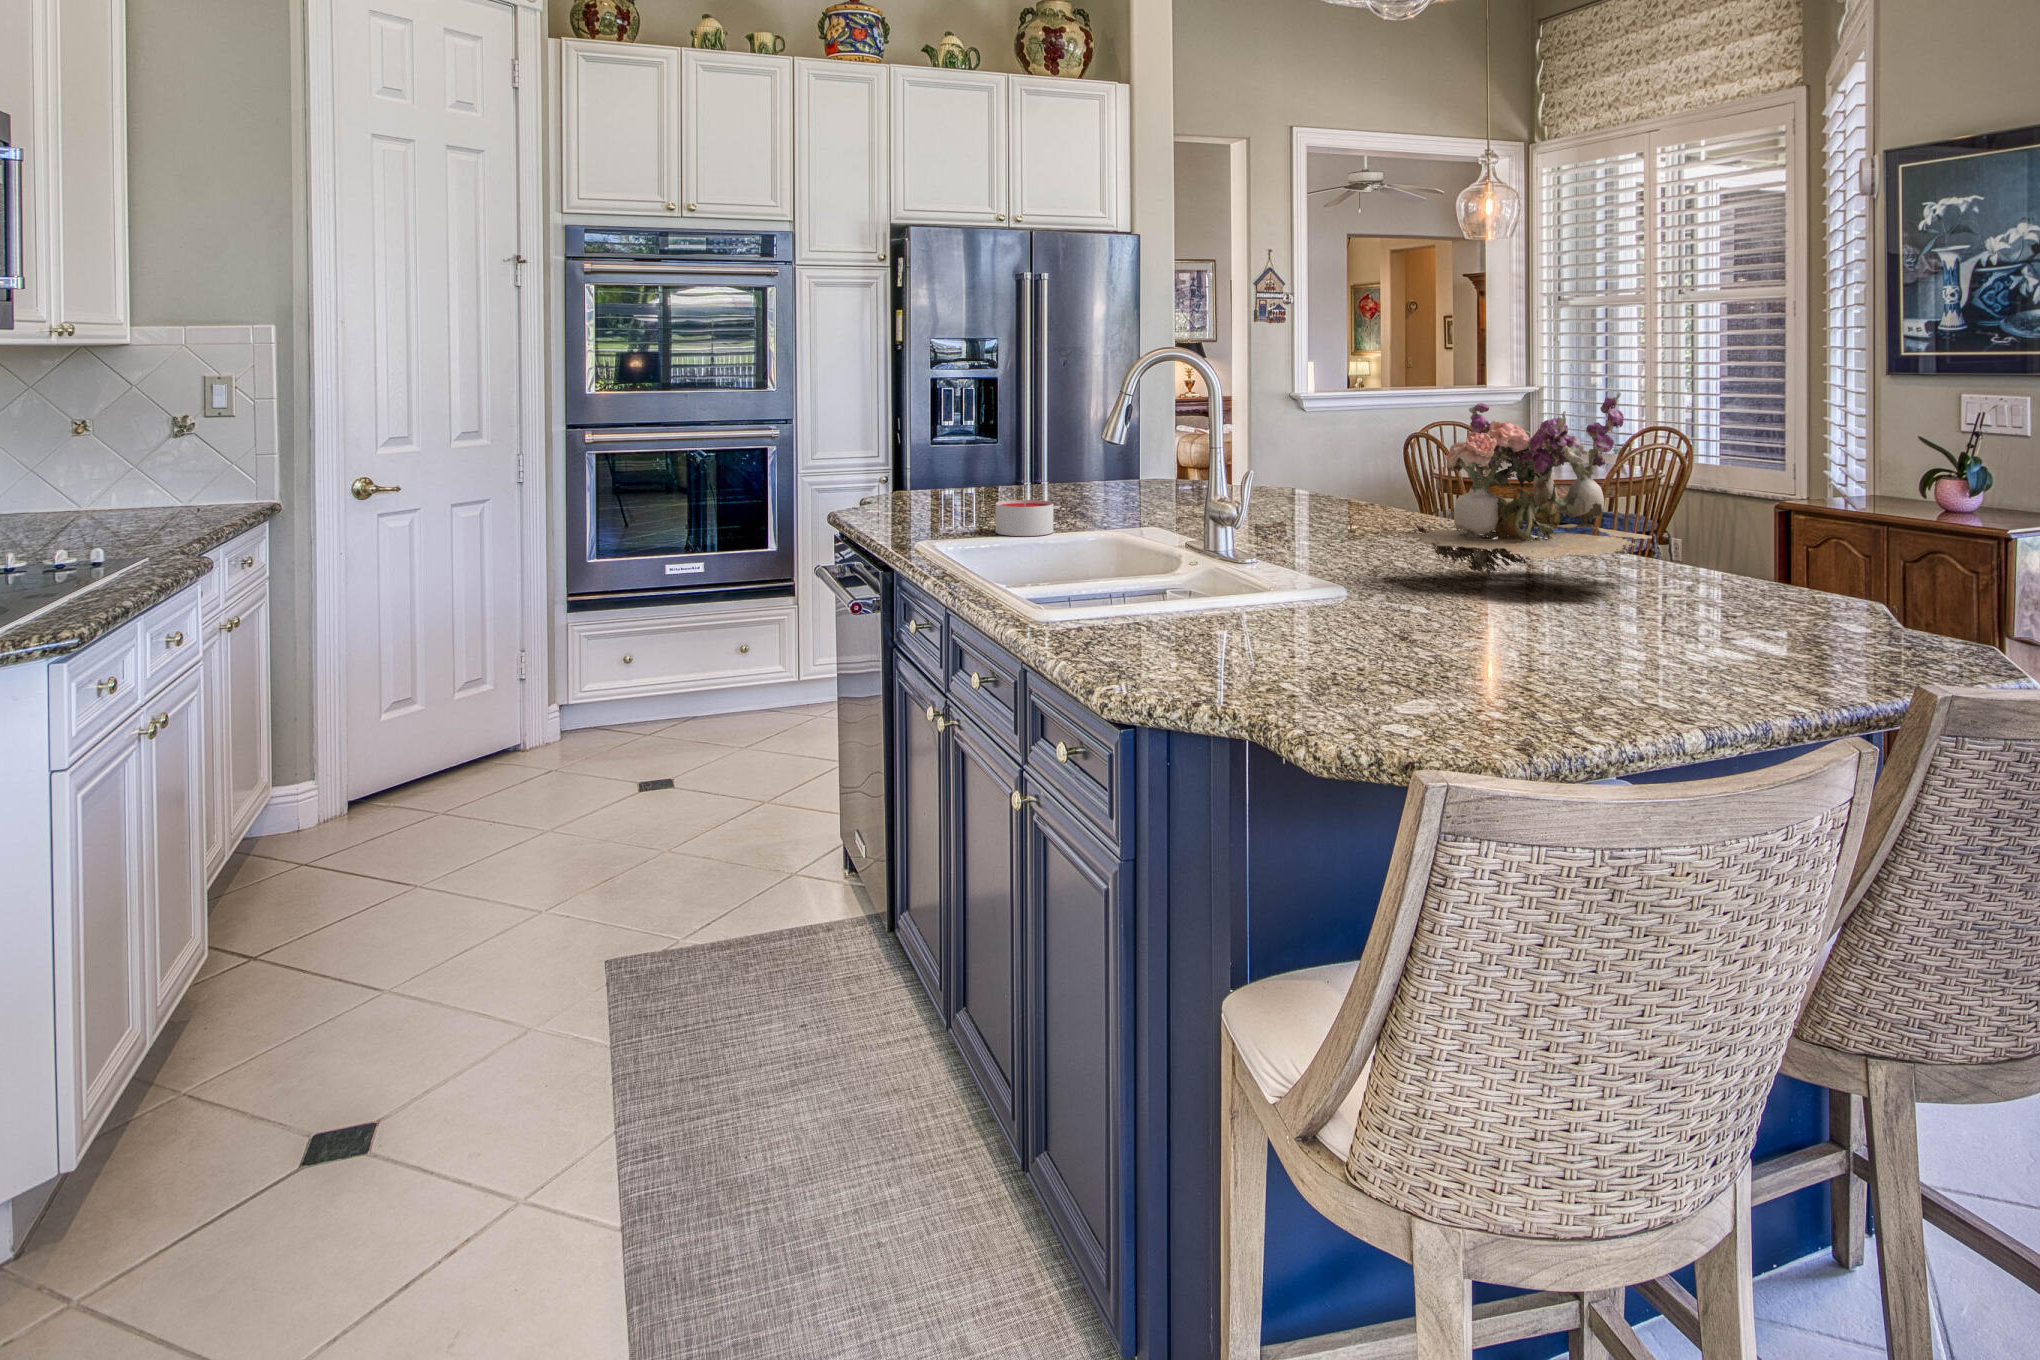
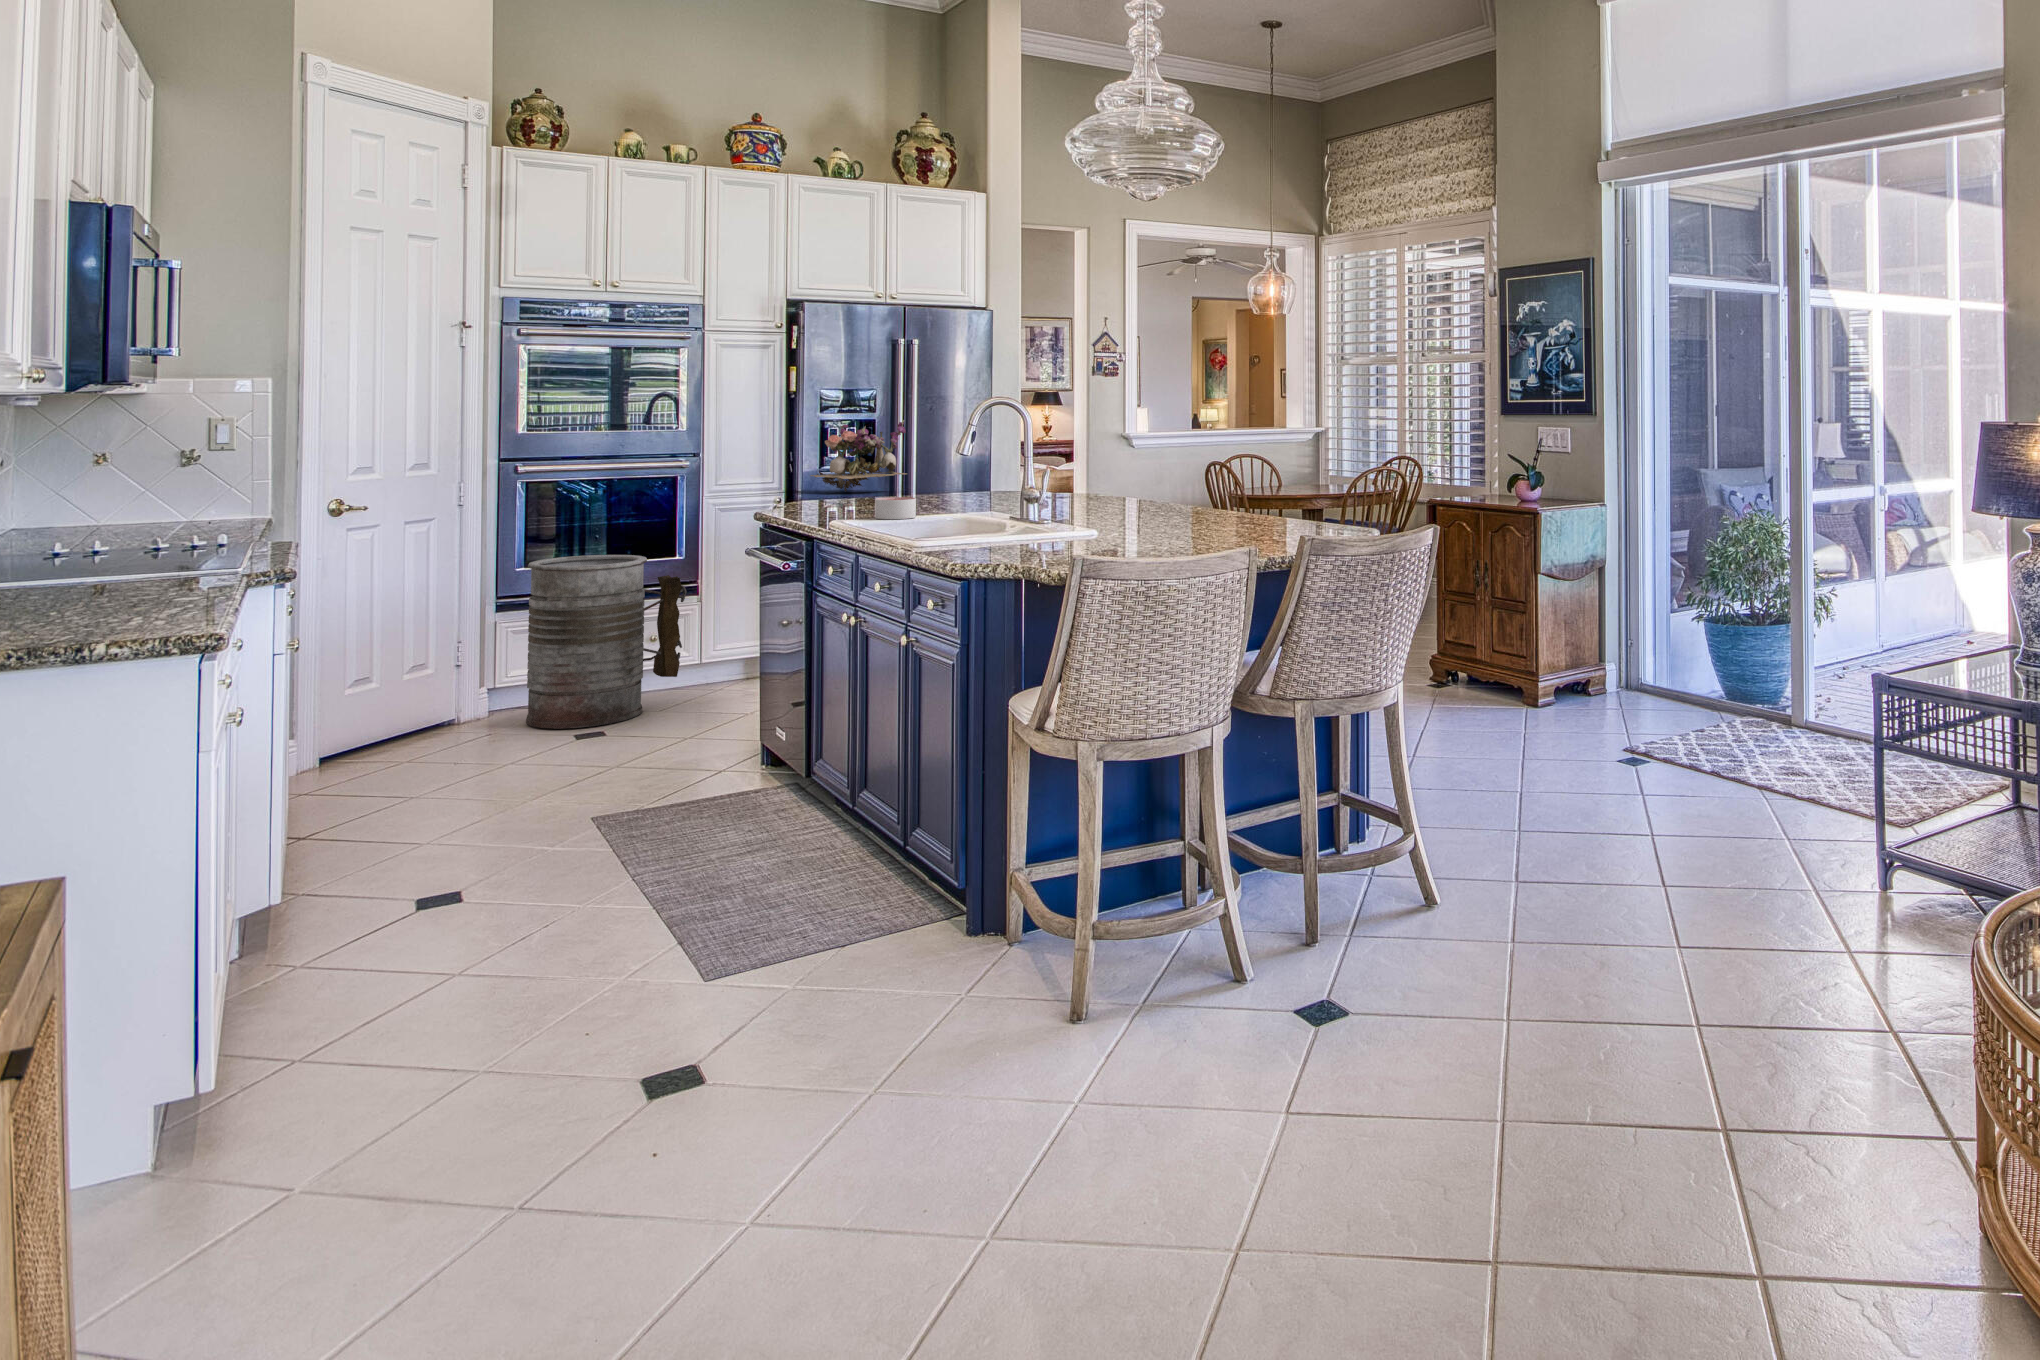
flower arrangement: present [1401,392,1652,579] -> present [811,420,906,491]
trash can: none [591,541,774,762] -> present [526,555,687,729]

